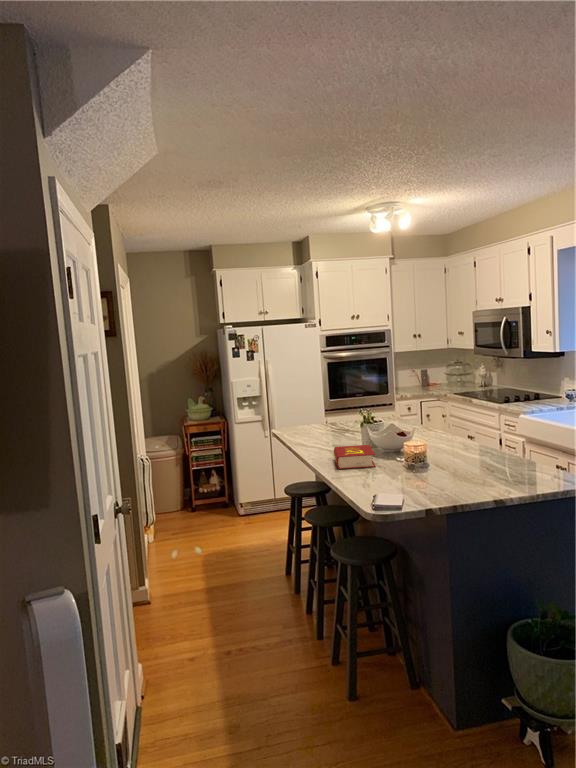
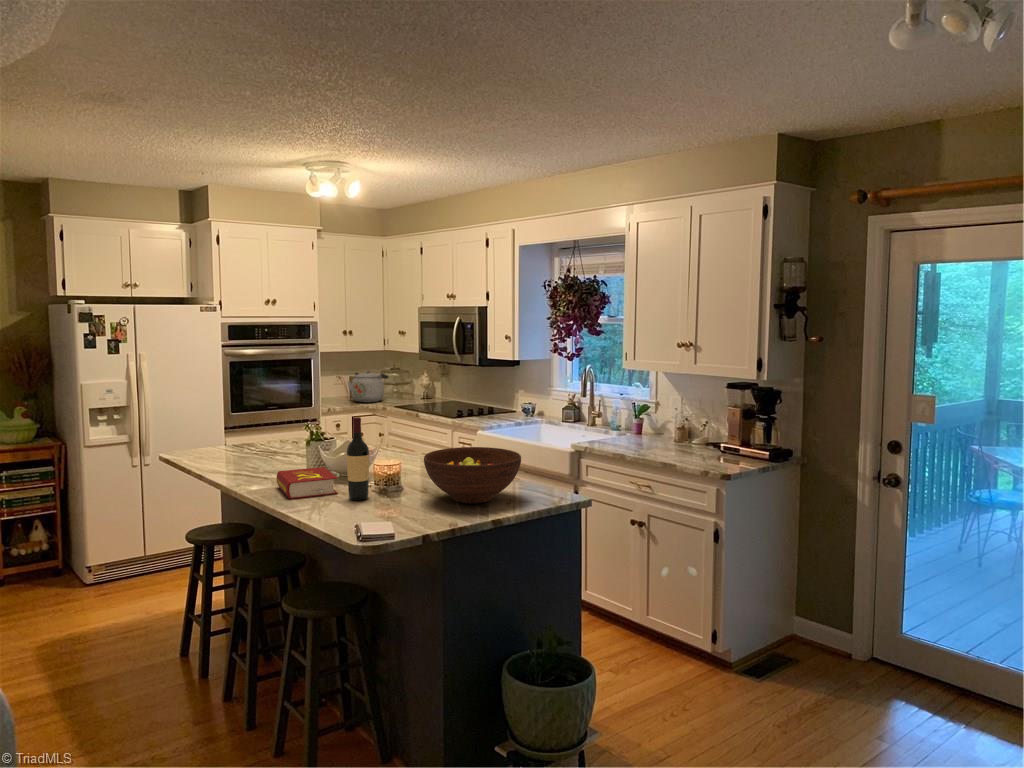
kettle: none [418,365,451,391] -> present [348,371,388,402]
wine bottle: none [379,407,397,474] -> present [347,417,369,501]
fruit bowl: none [439,433,530,483] -> present [424,447,521,504]

